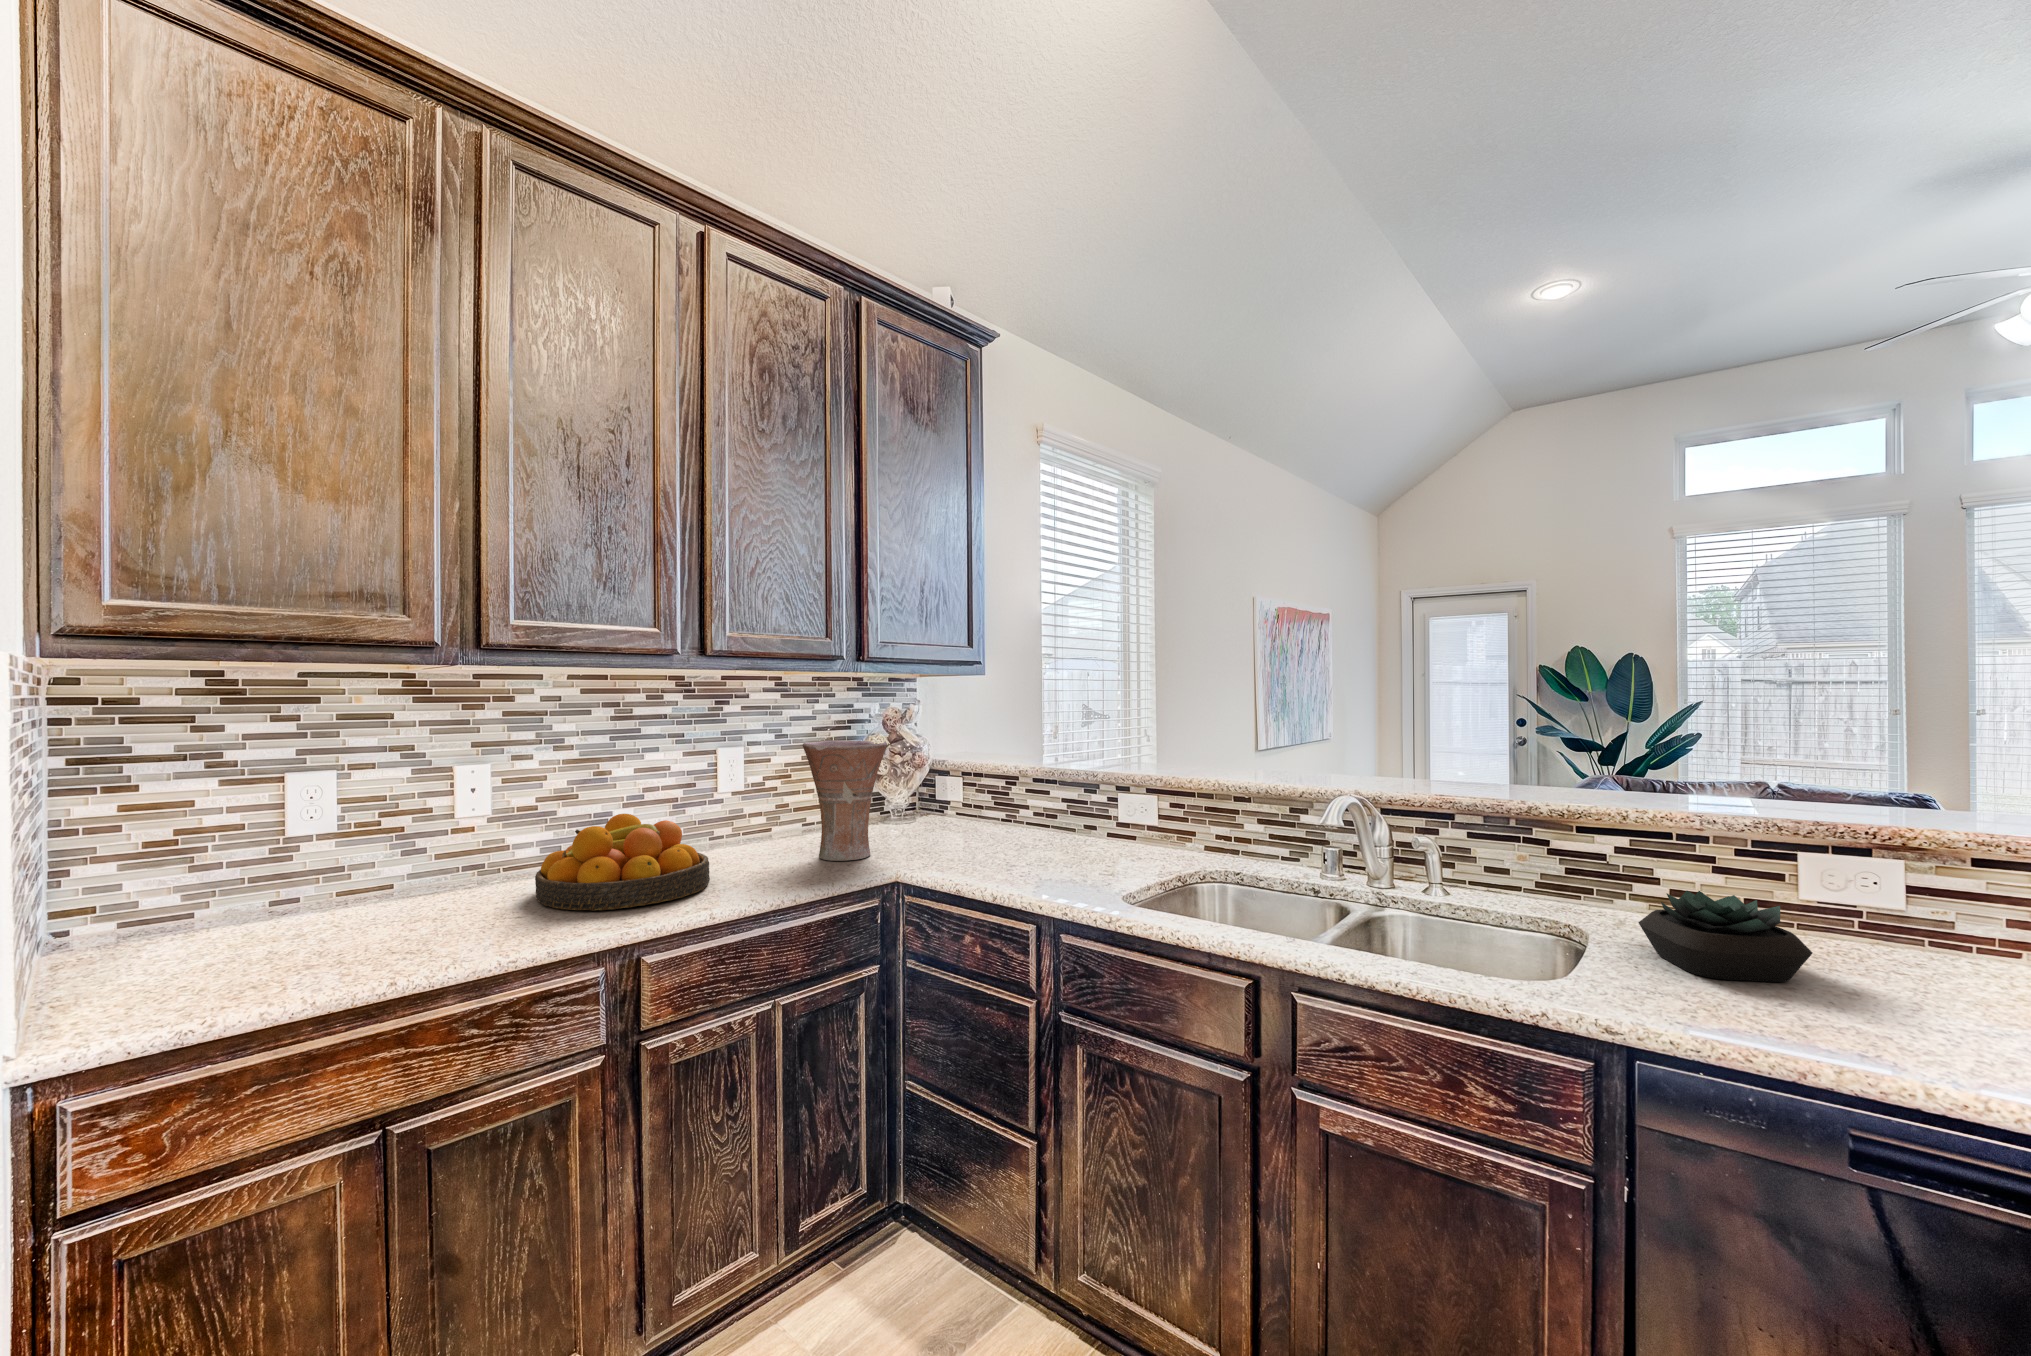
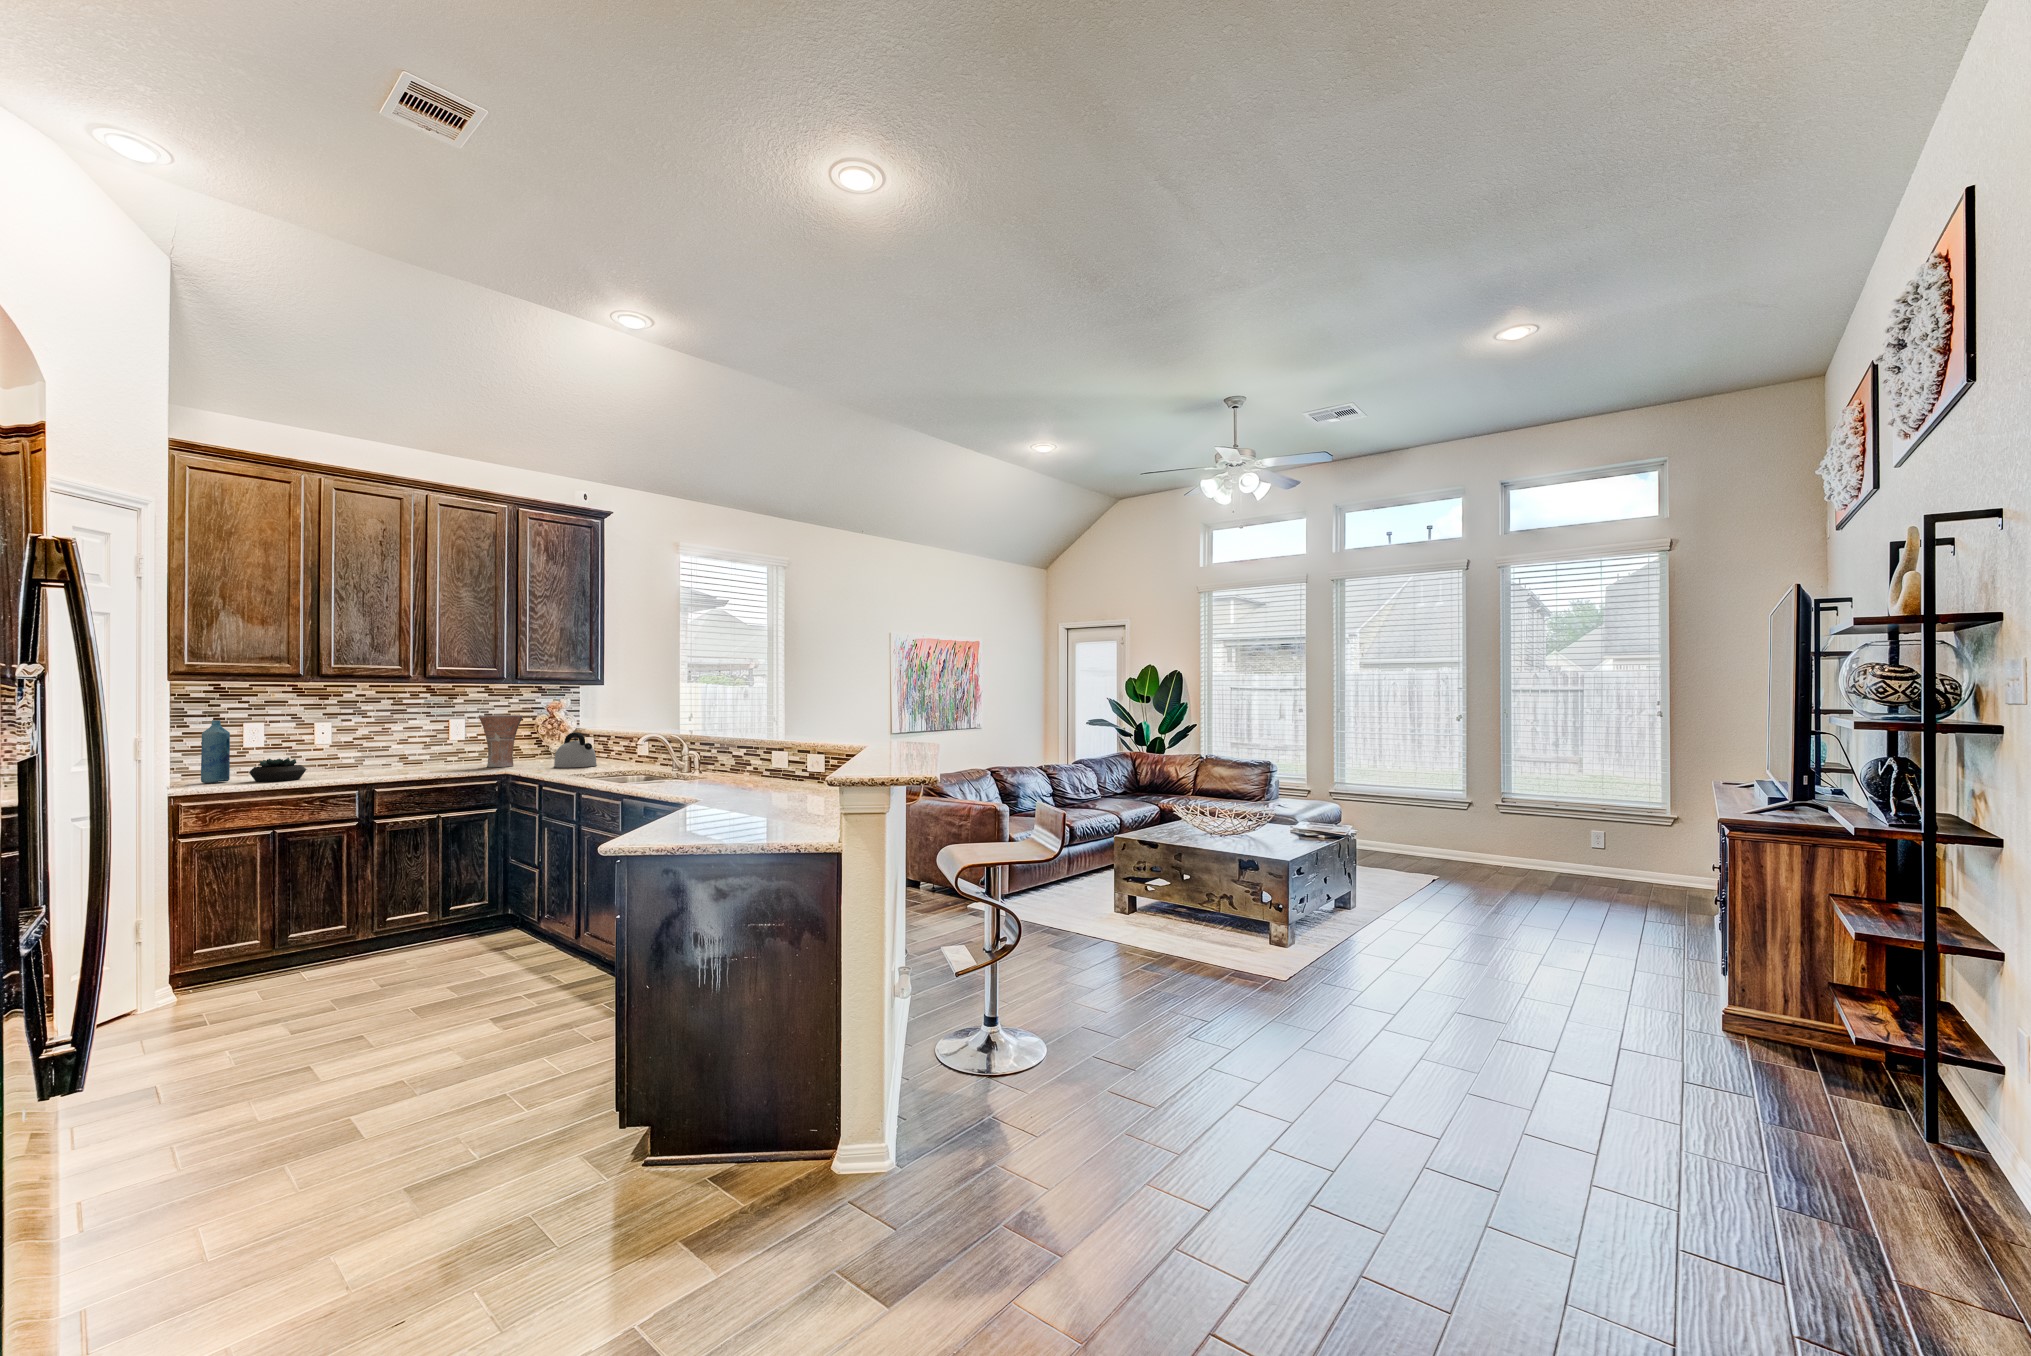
bottle: none [158,782,245,977] -> present [201,720,230,783]
kettle: none [974,783,1067,868] -> present [554,732,597,768]
fruit bowl: present [535,814,710,911] -> none [344,743,424,775]
succulent plant: present [1638,891,1812,982] -> present [249,758,306,781]

